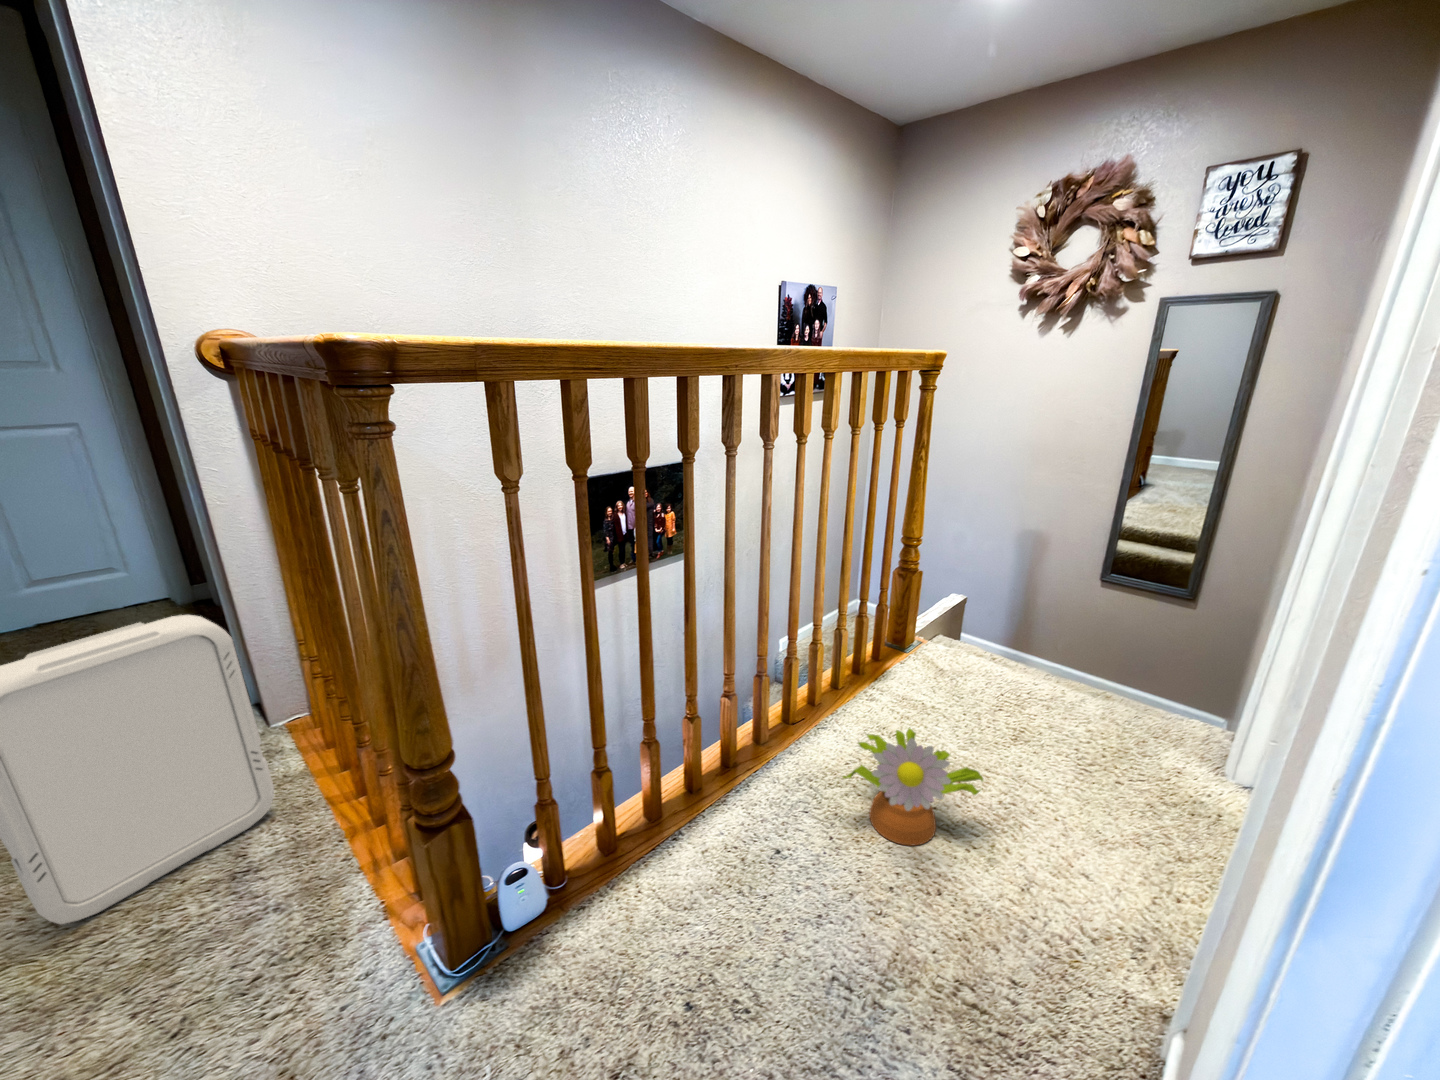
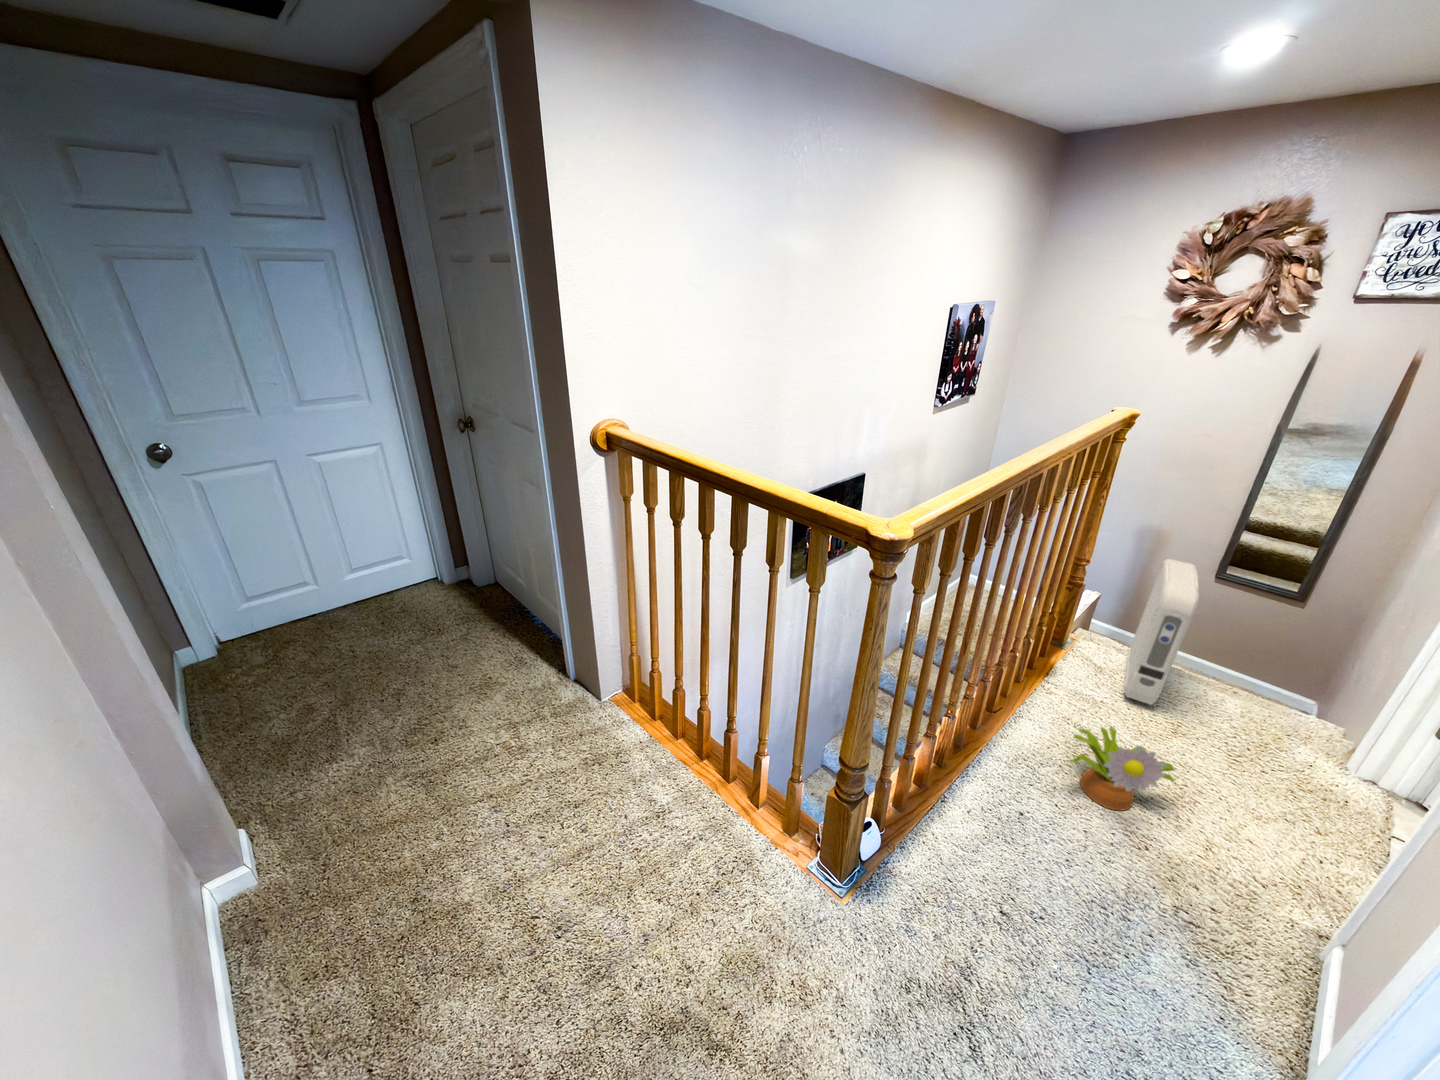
air purifier: present [0,615,274,924] -> present [1125,559,1199,705]

